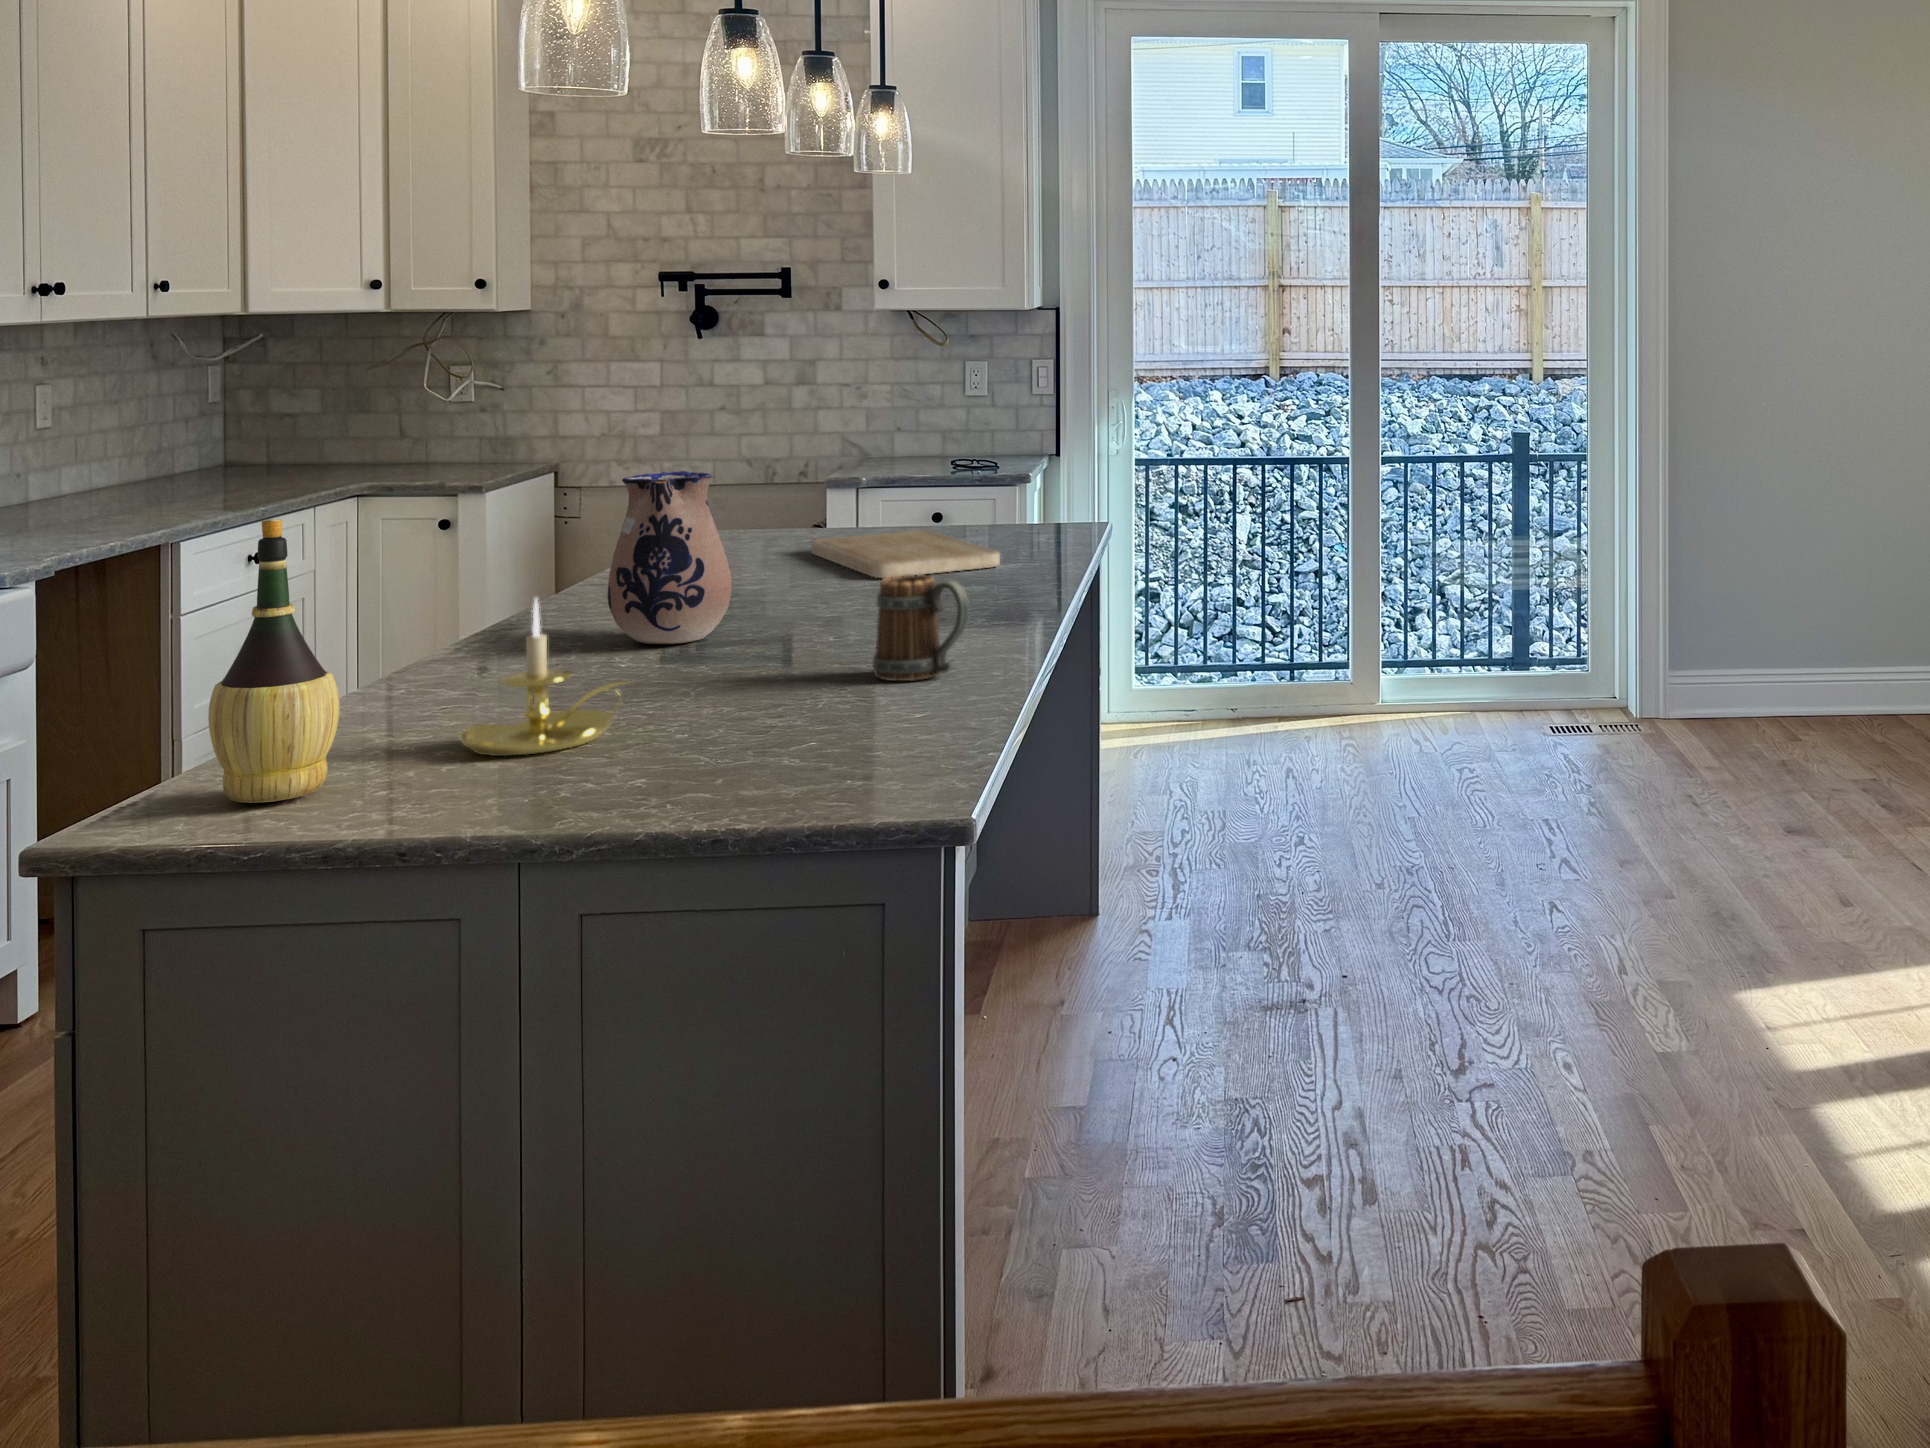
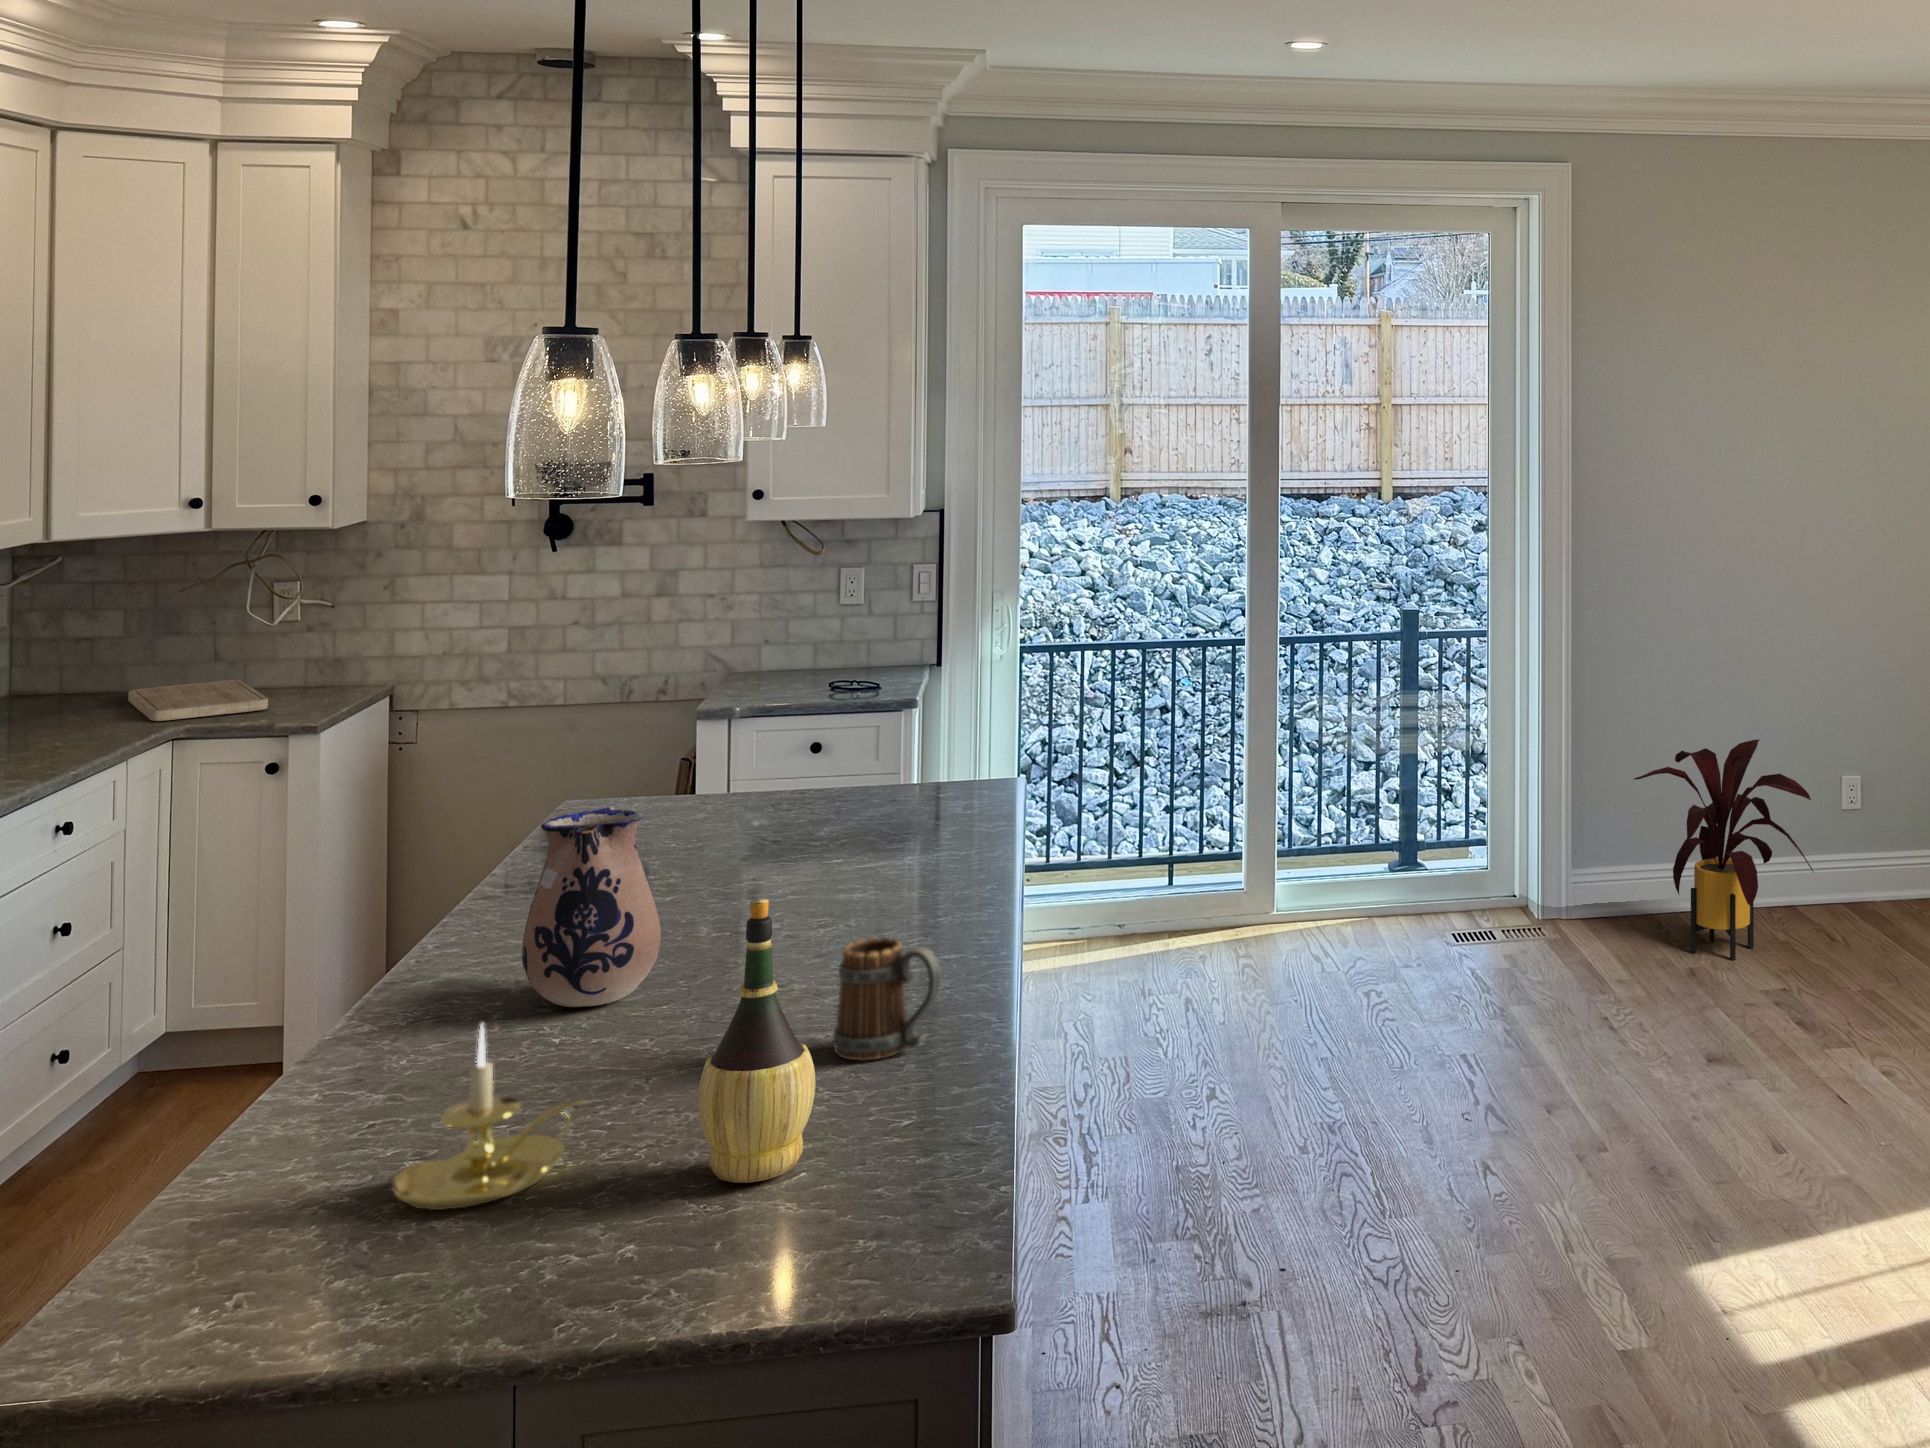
wine bottle: present [208,519,340,803] -> present [698,899,815,1183]
cutting board: present [811,530,1000,578] -> present [128,680,268,721]
house plant: none [1722,542,1904,753] -> present [1634,739,1814,960]

